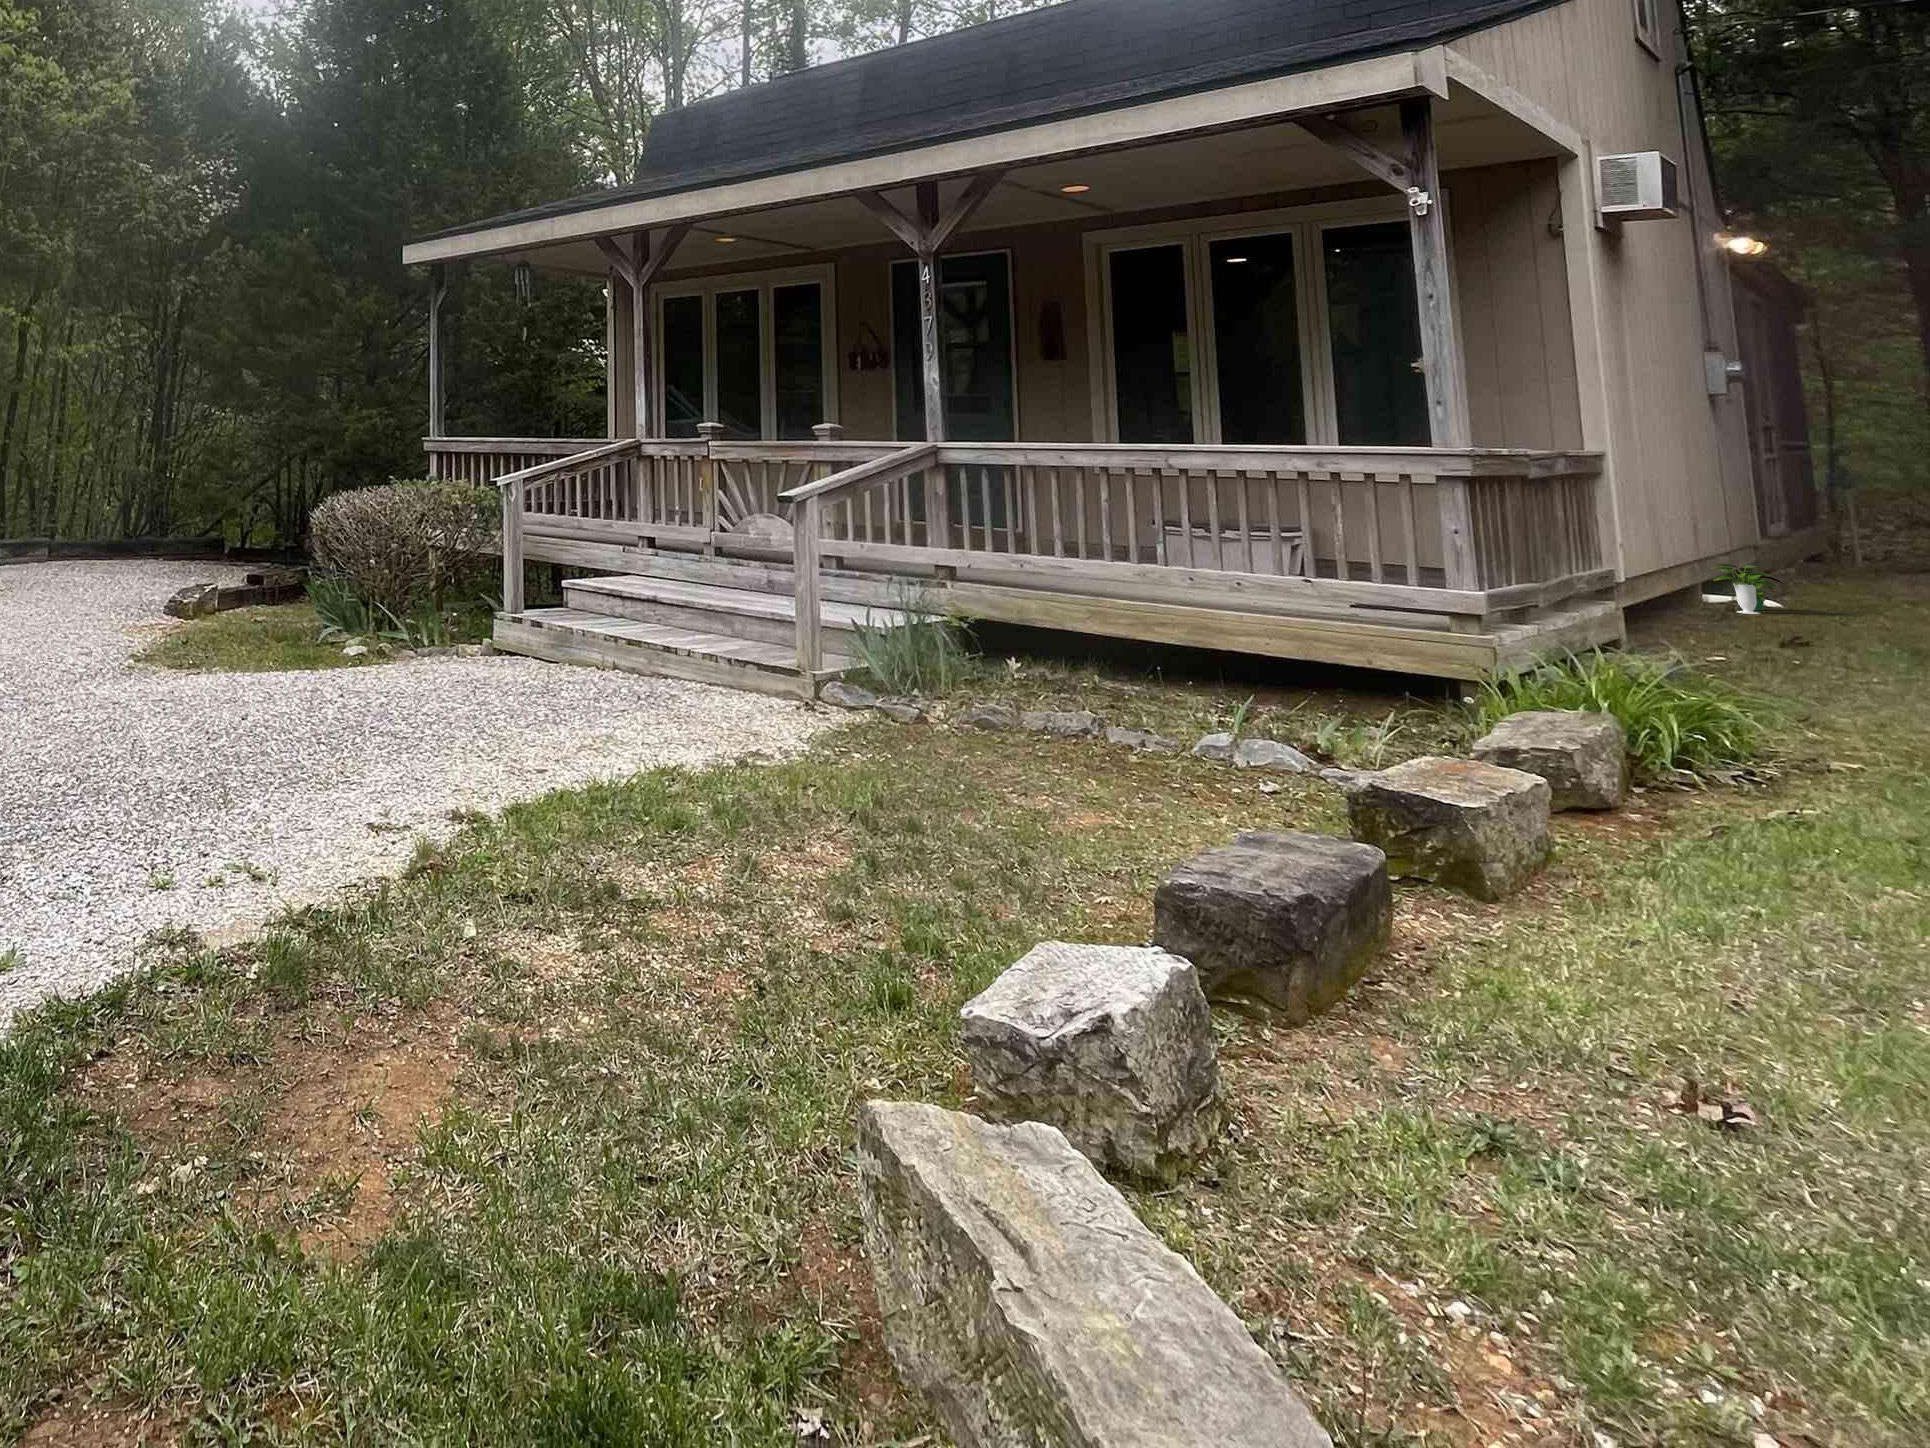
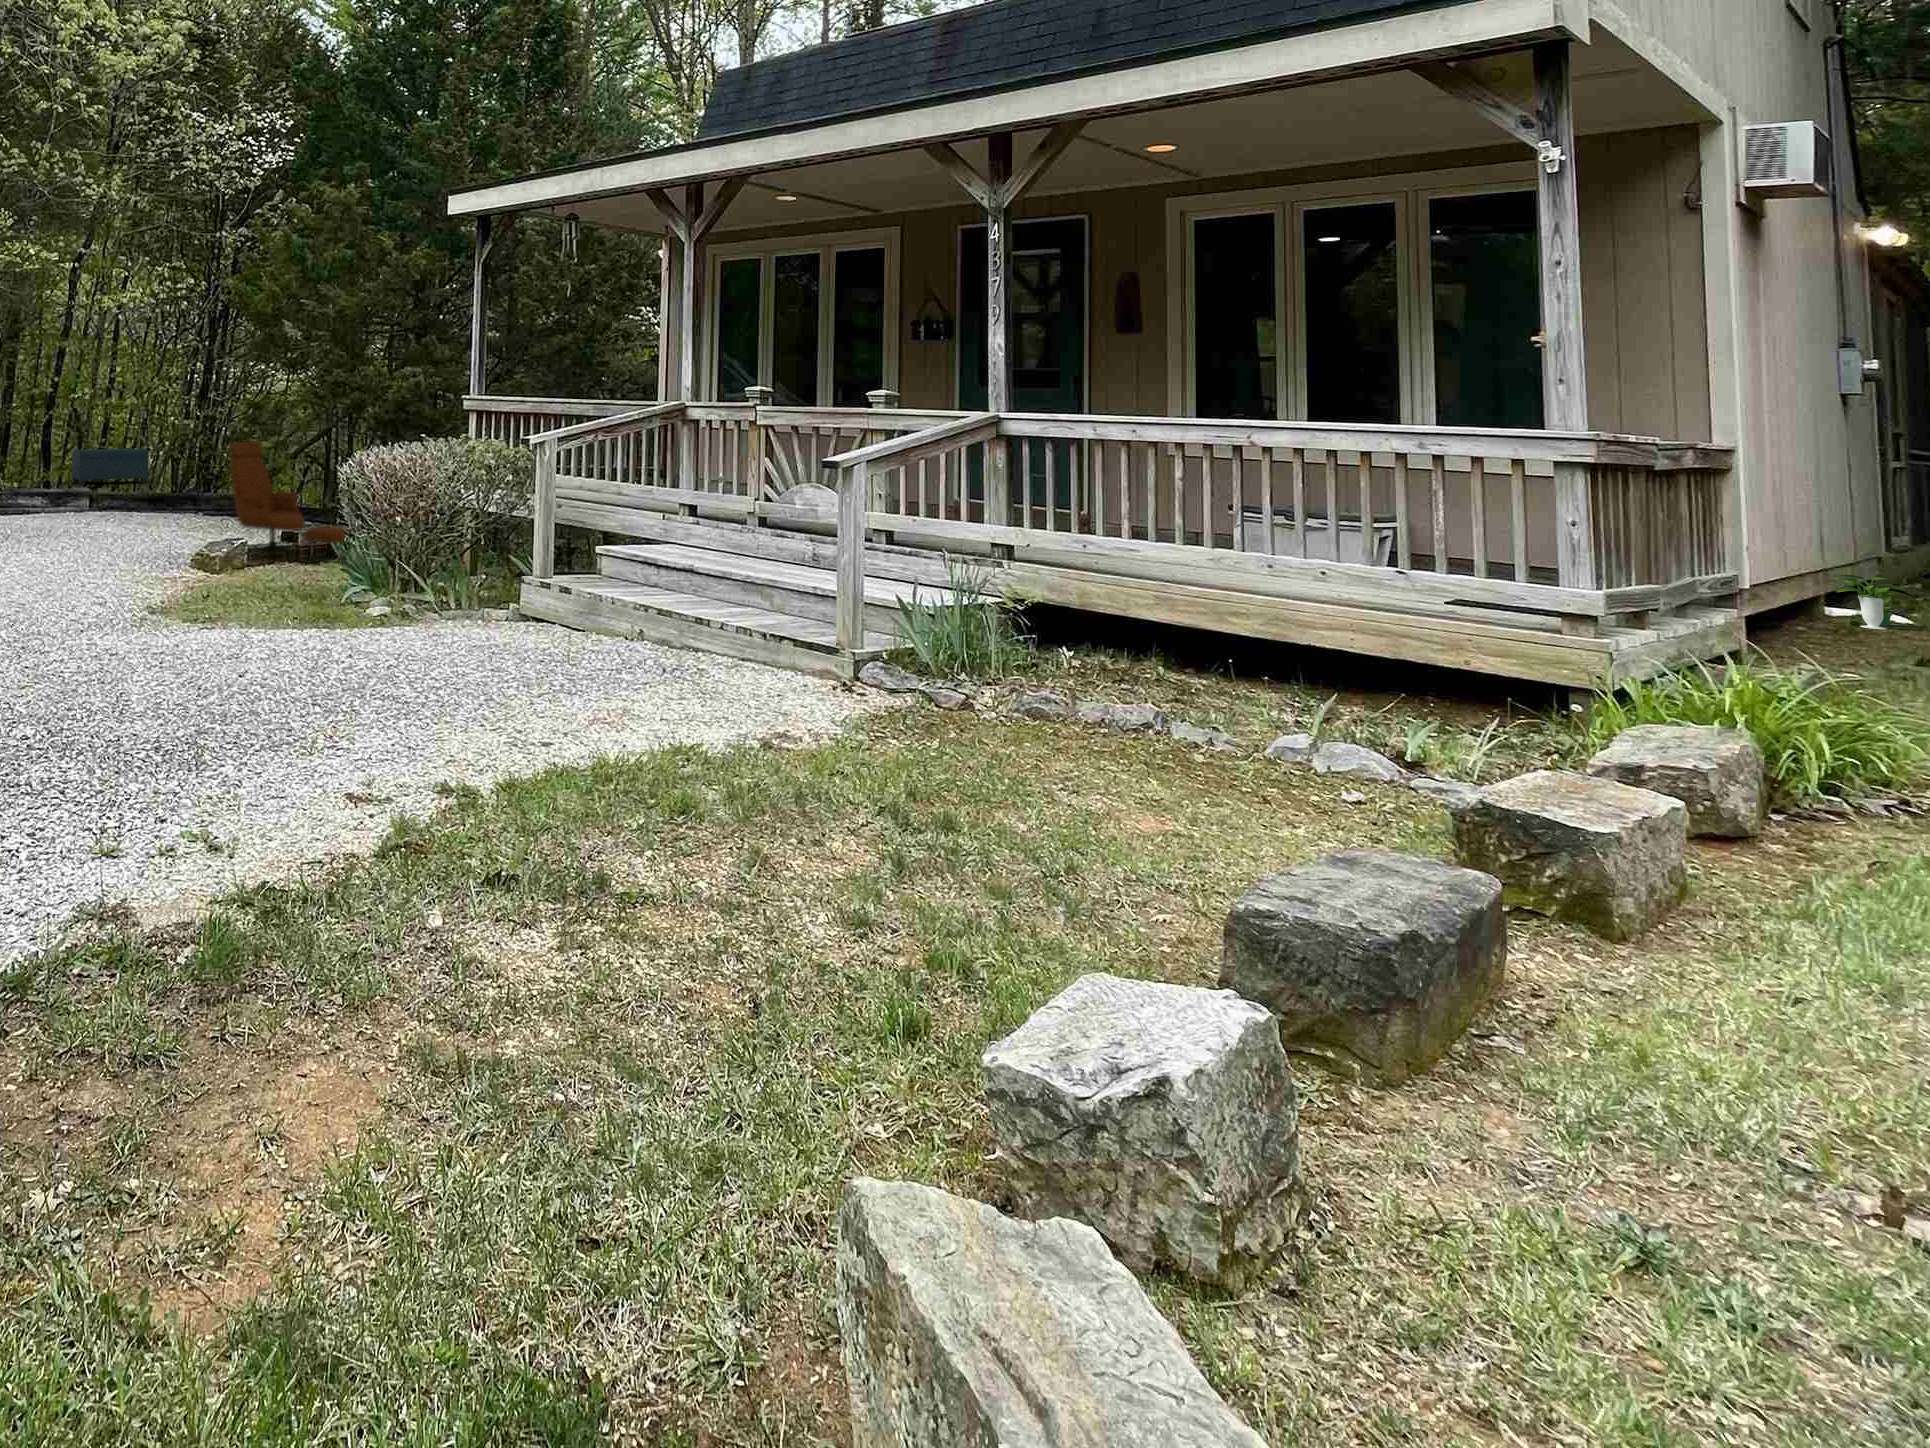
lounge chair: none [195,490,322,609] -> present [229,442,345,561]
bench: none [23,497,99,535] -> present [72,449,149,485]

